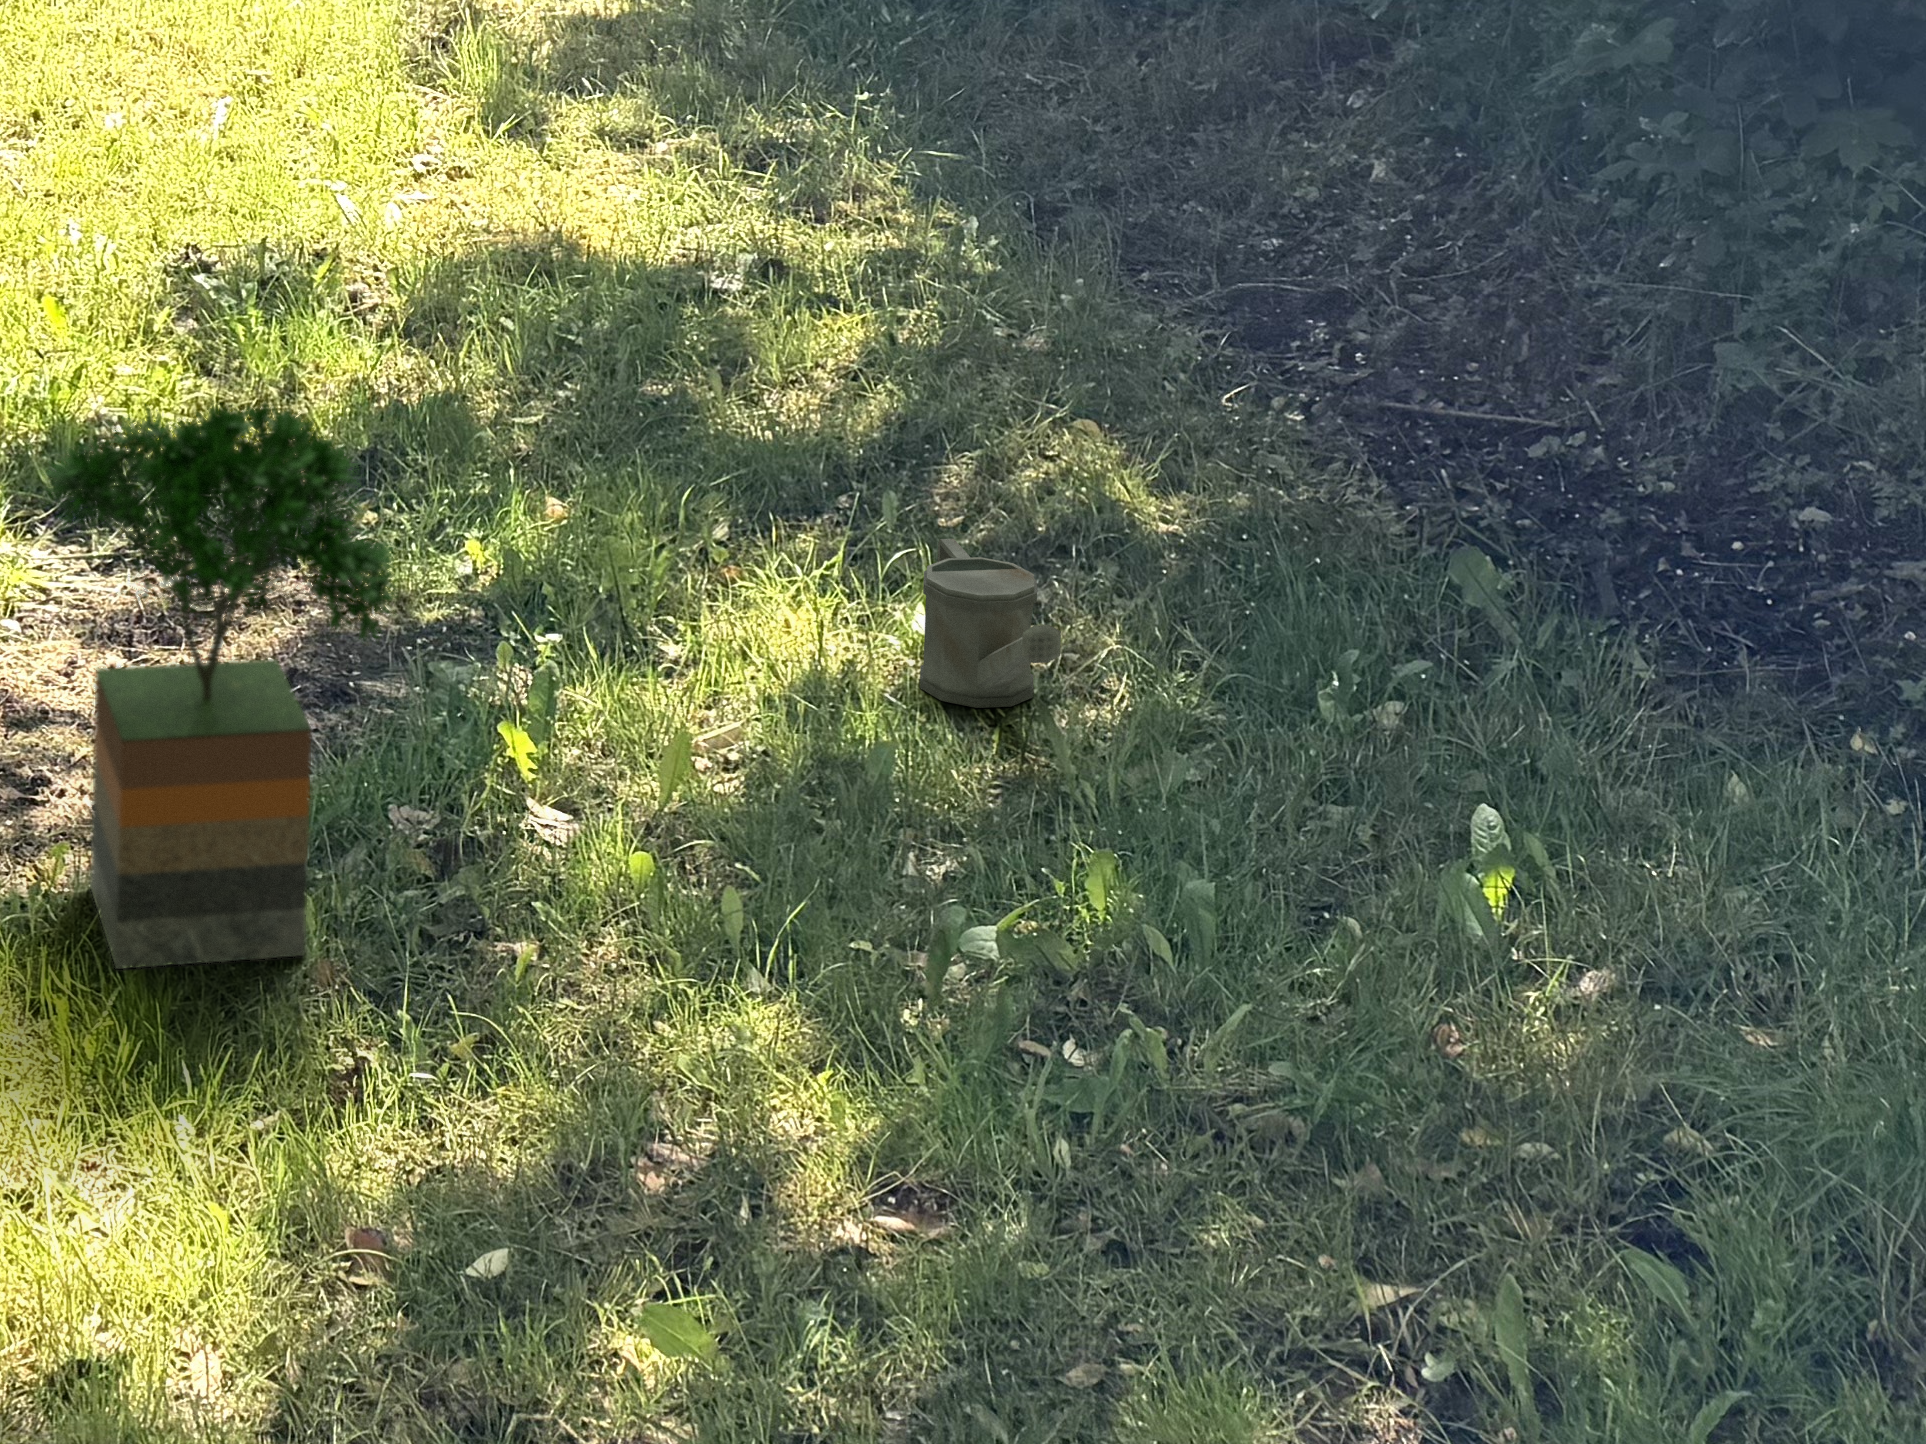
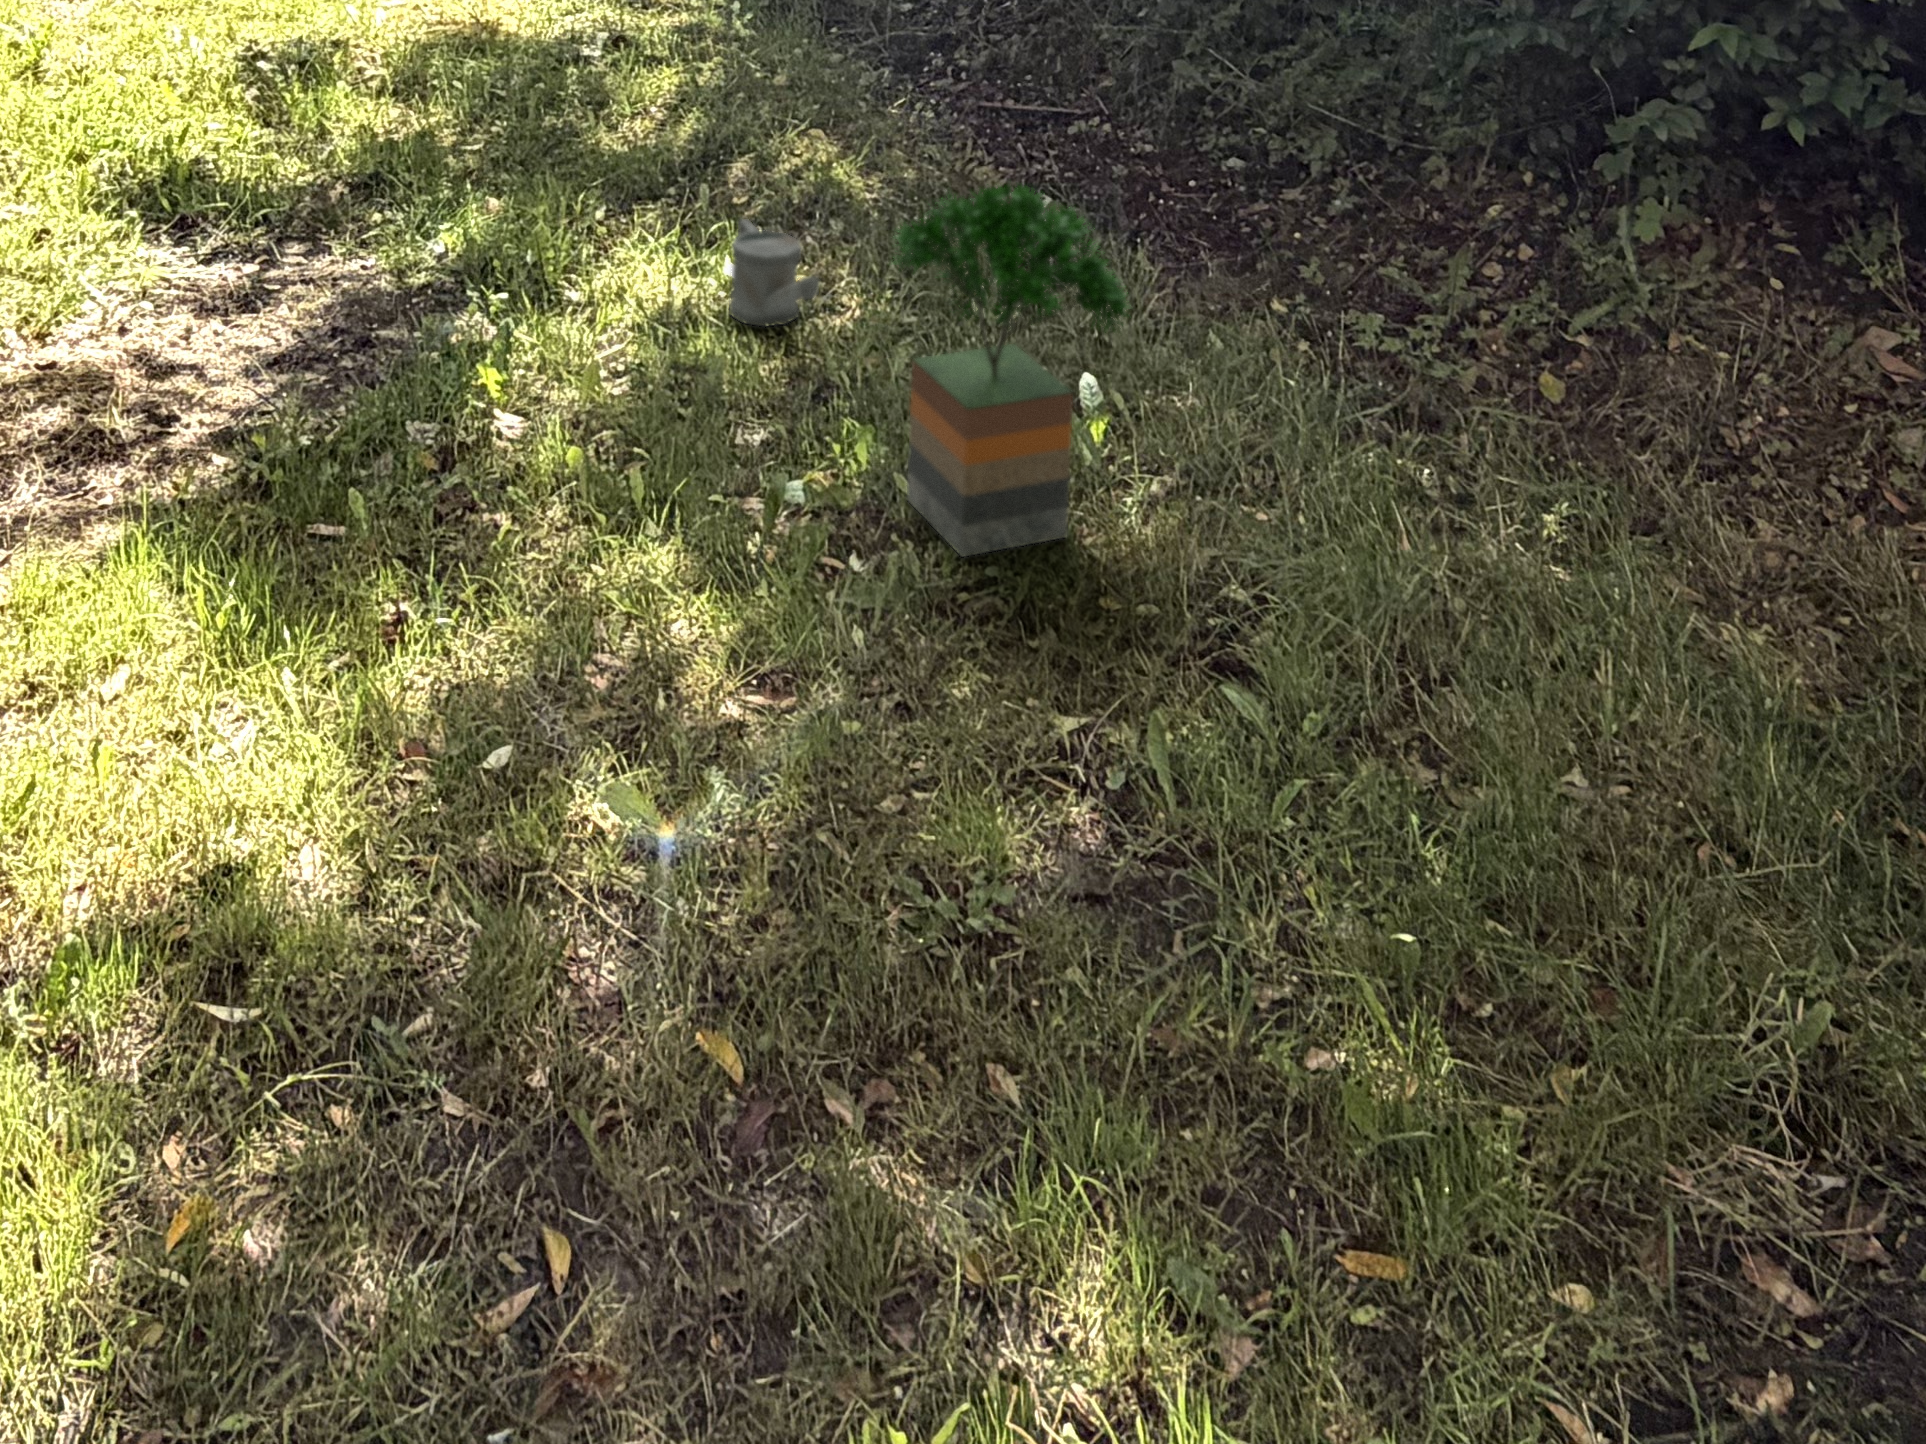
potted tree: present [44,402,394,969] -> present [891,184,1129,556]

